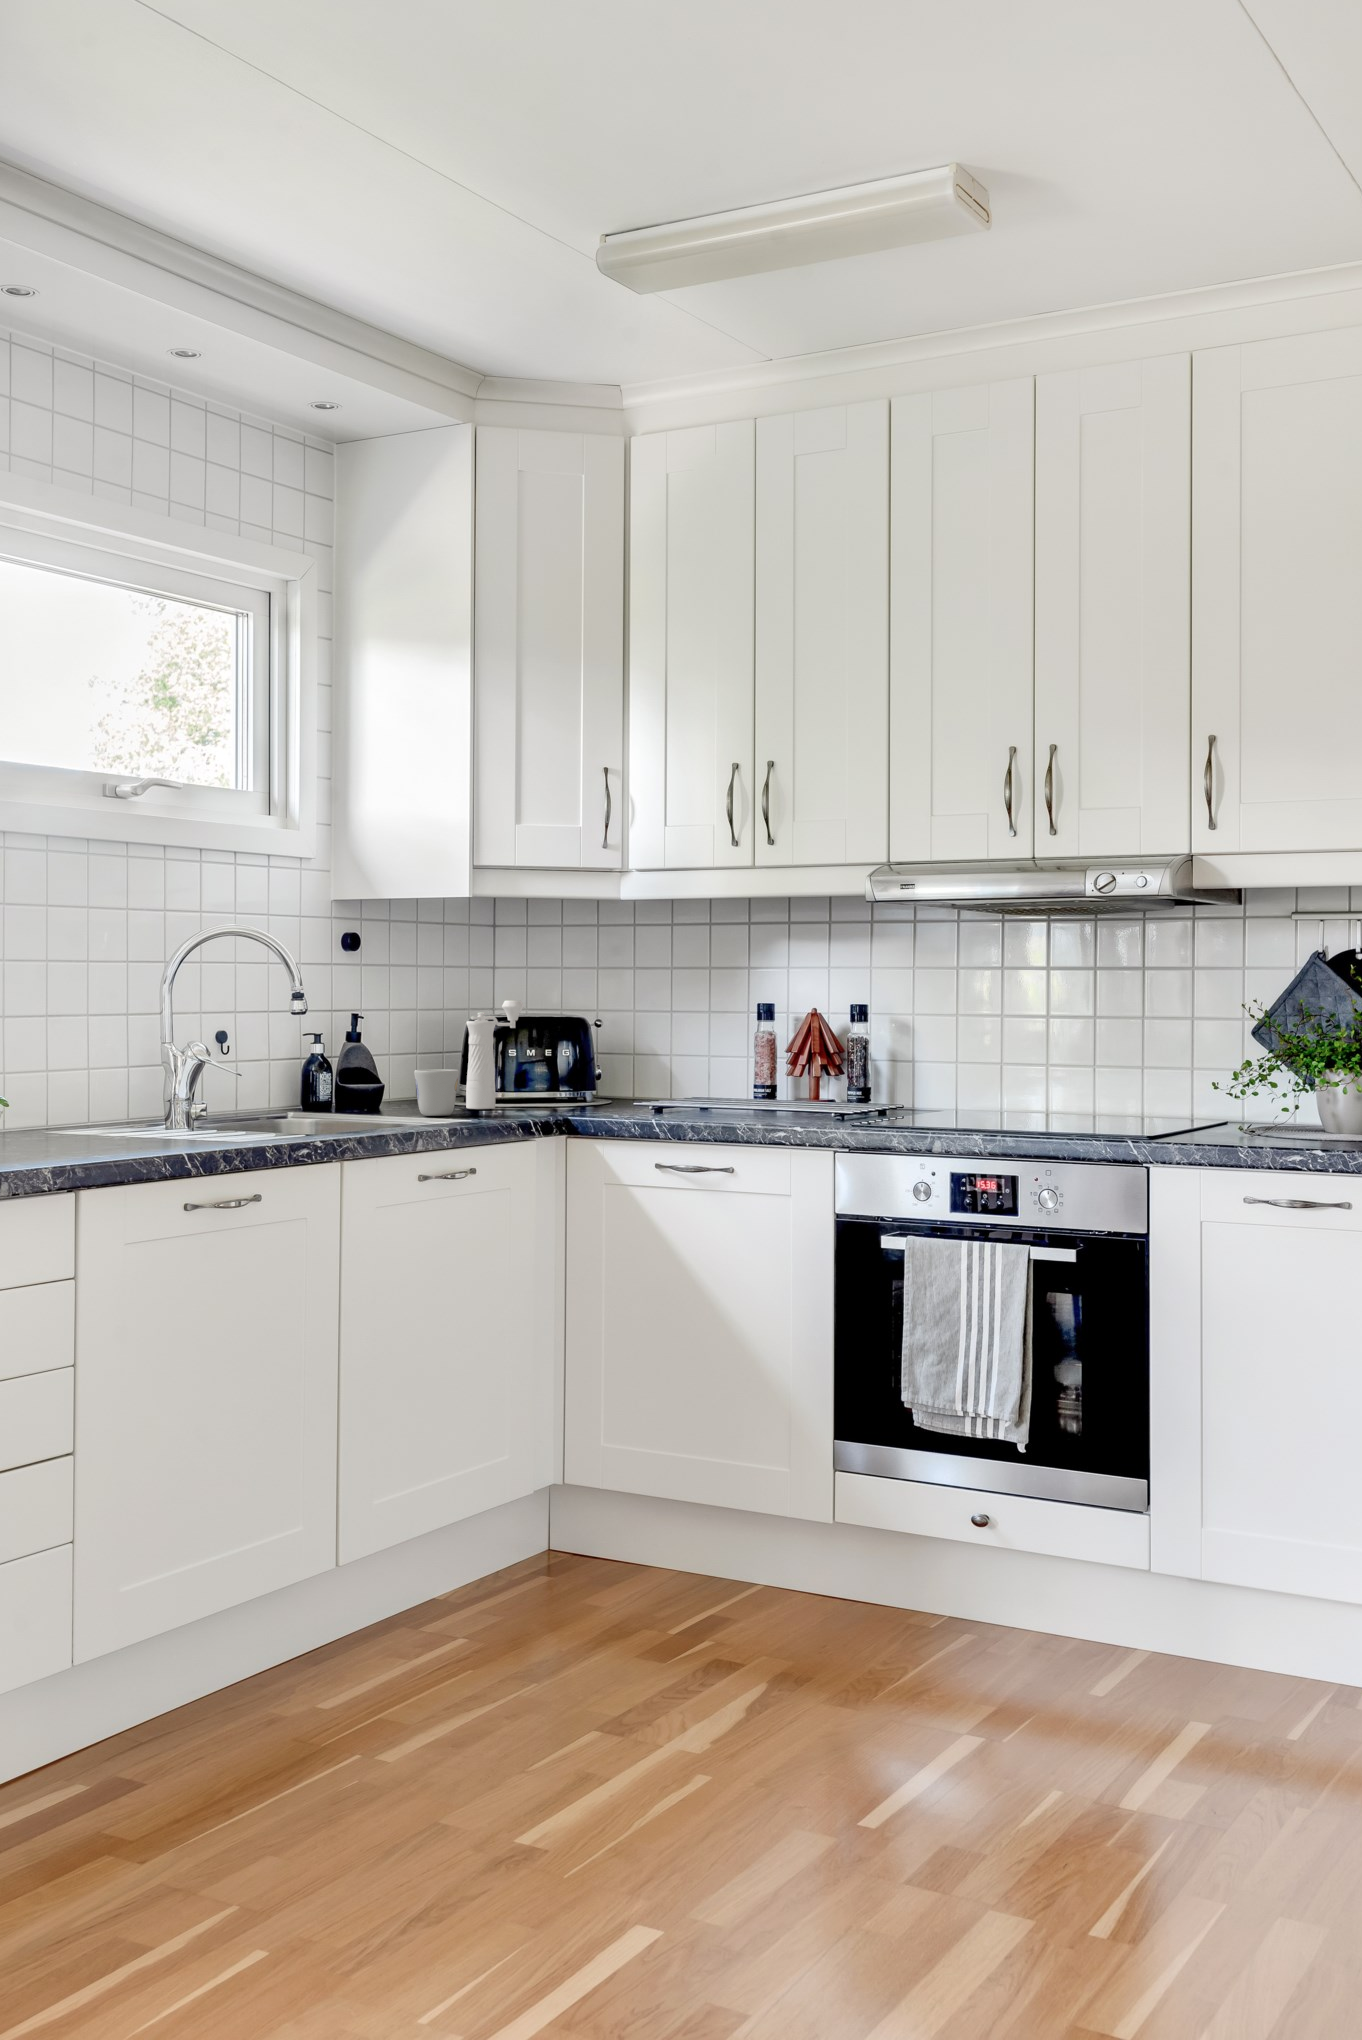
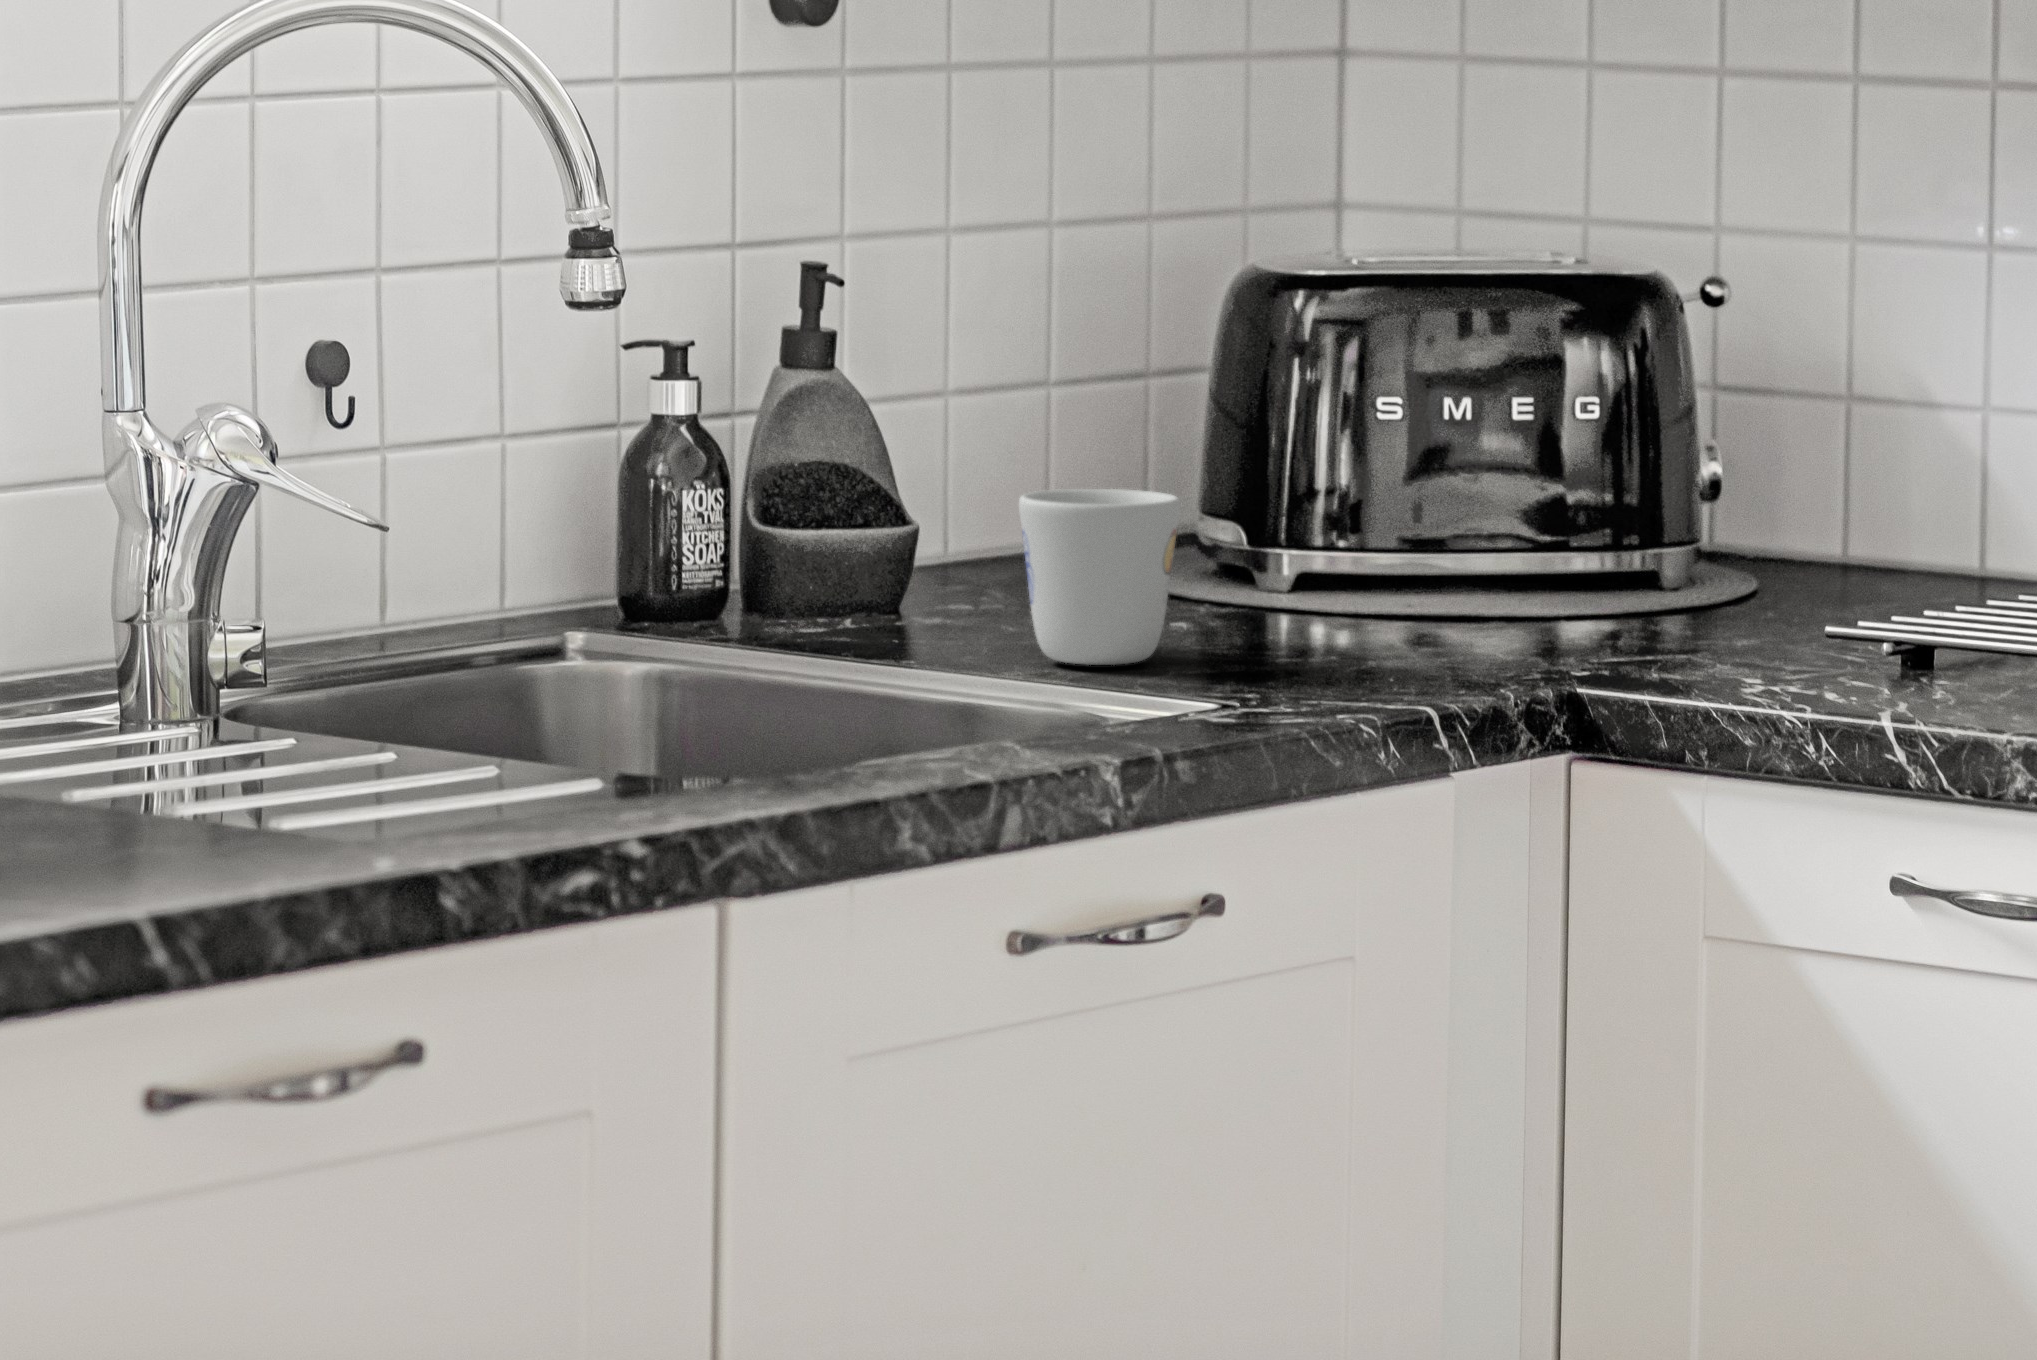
pepper mill: present [466,1000,524,1109] -> none [1217,218,1435,623]

